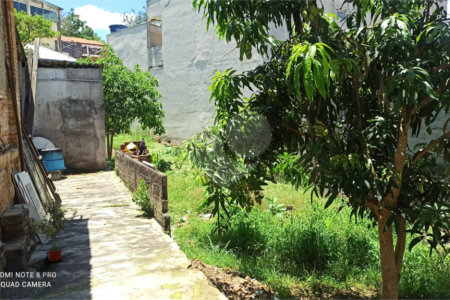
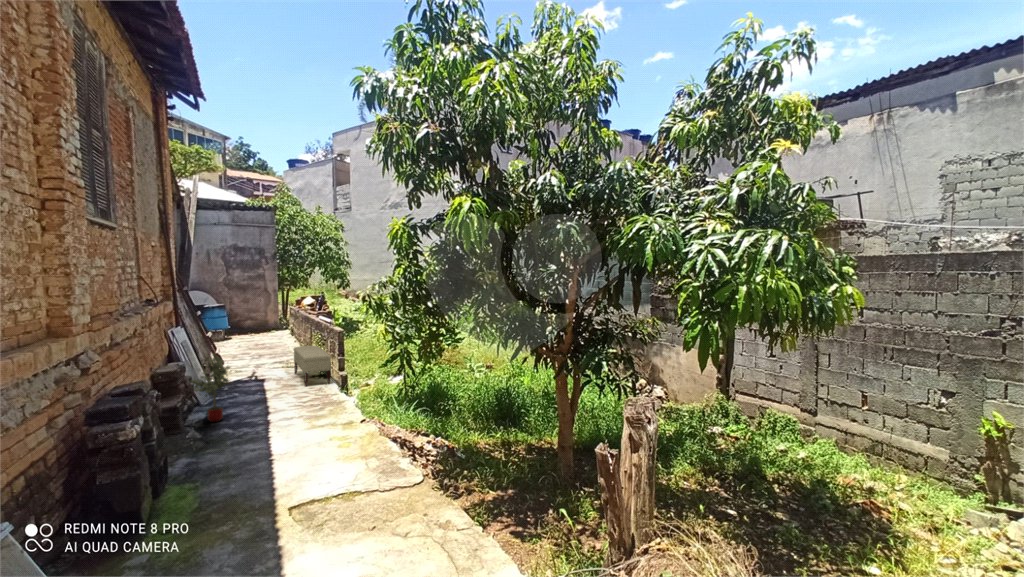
bench: none [121,188,154,227] -> present [294,346,331,386]

